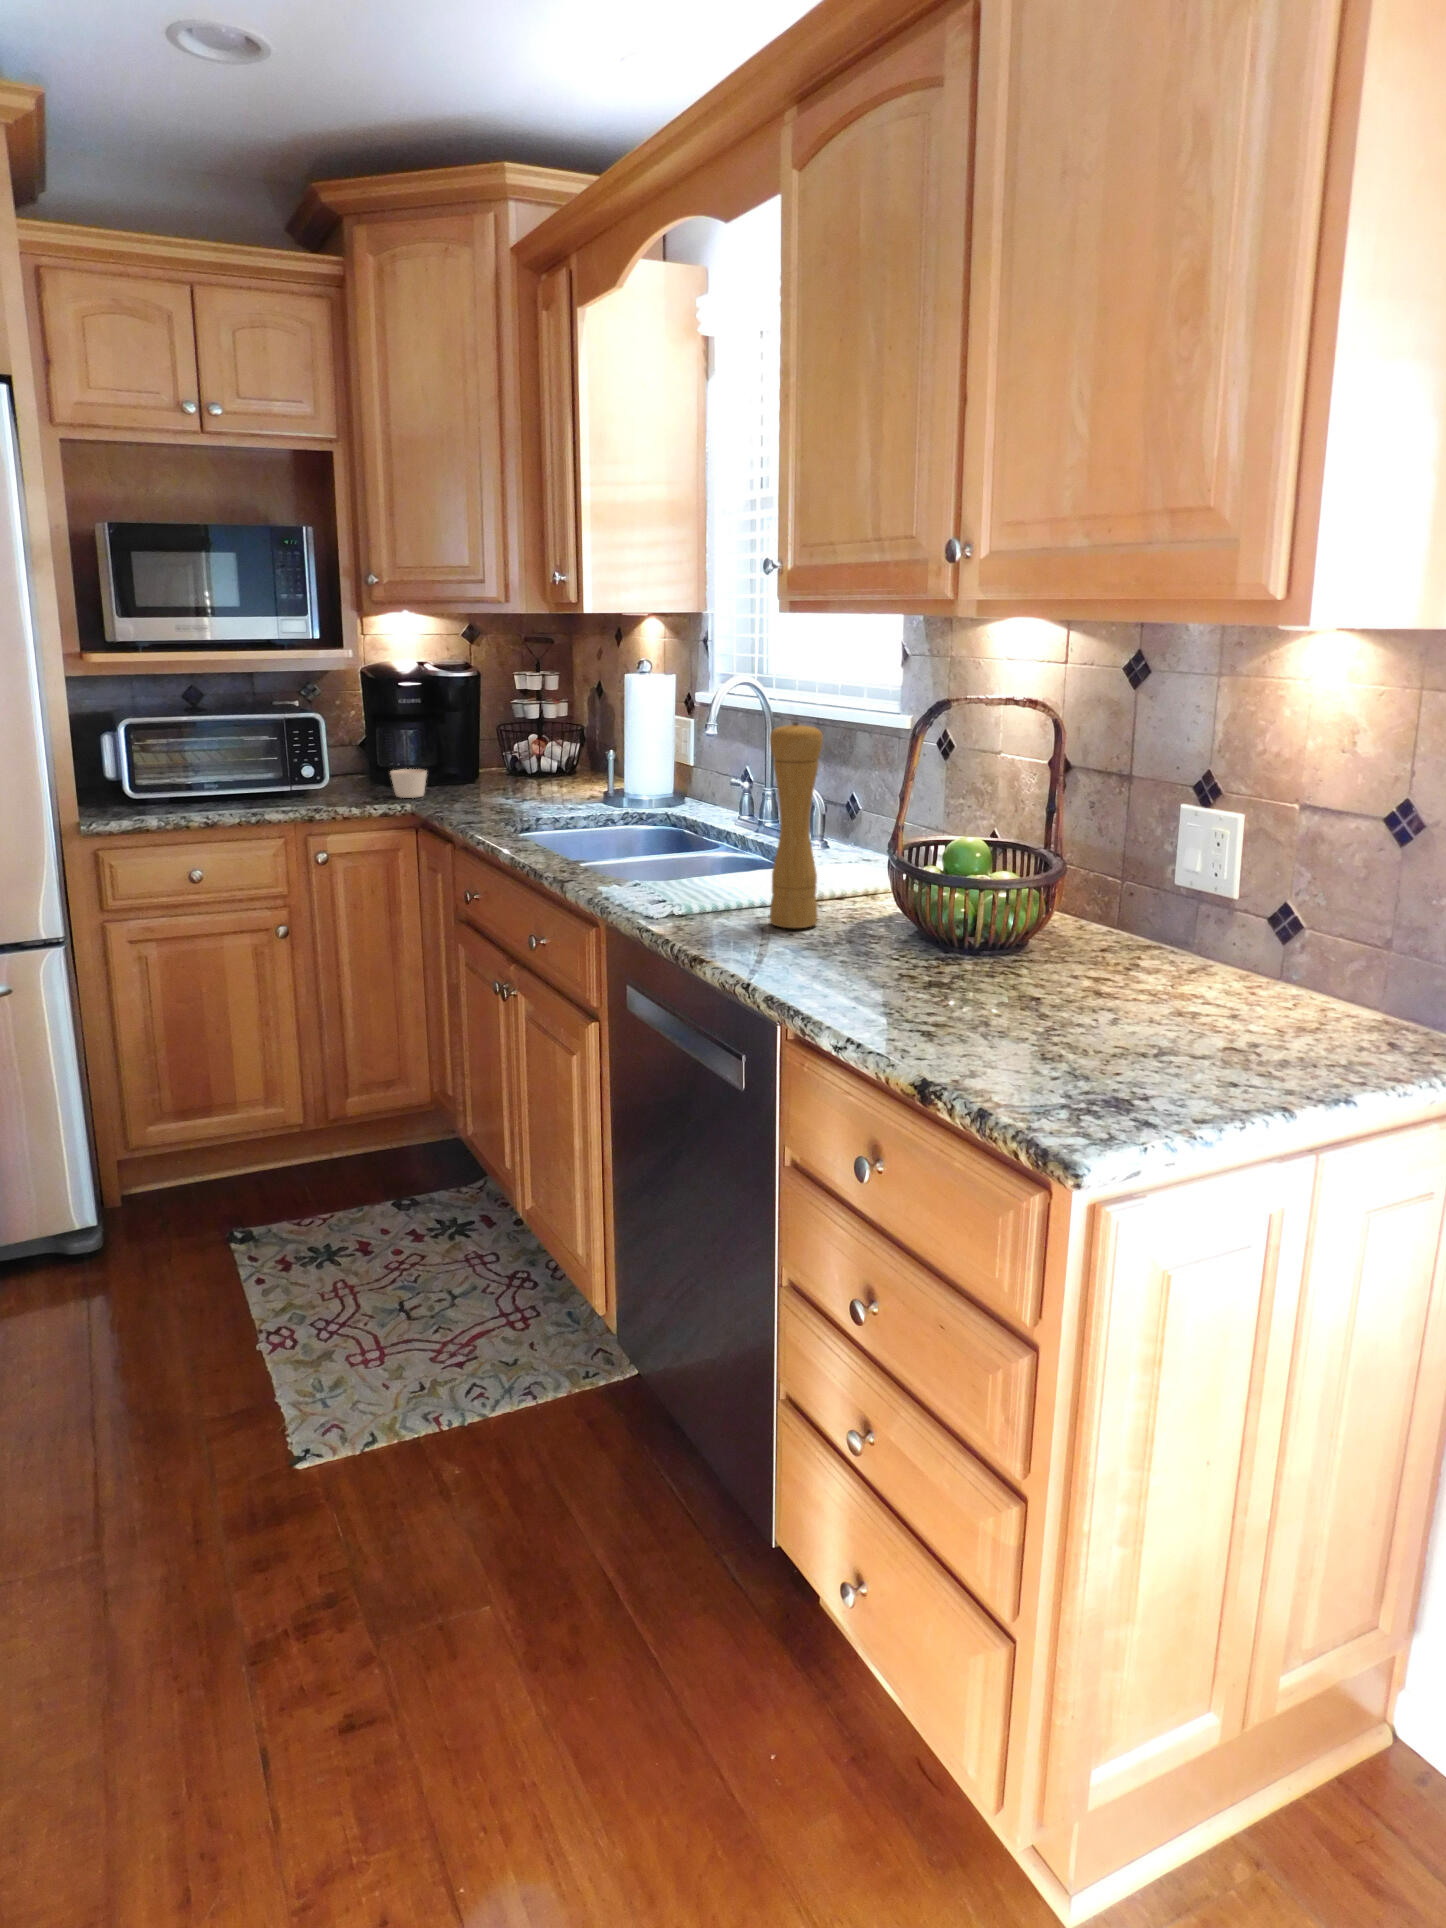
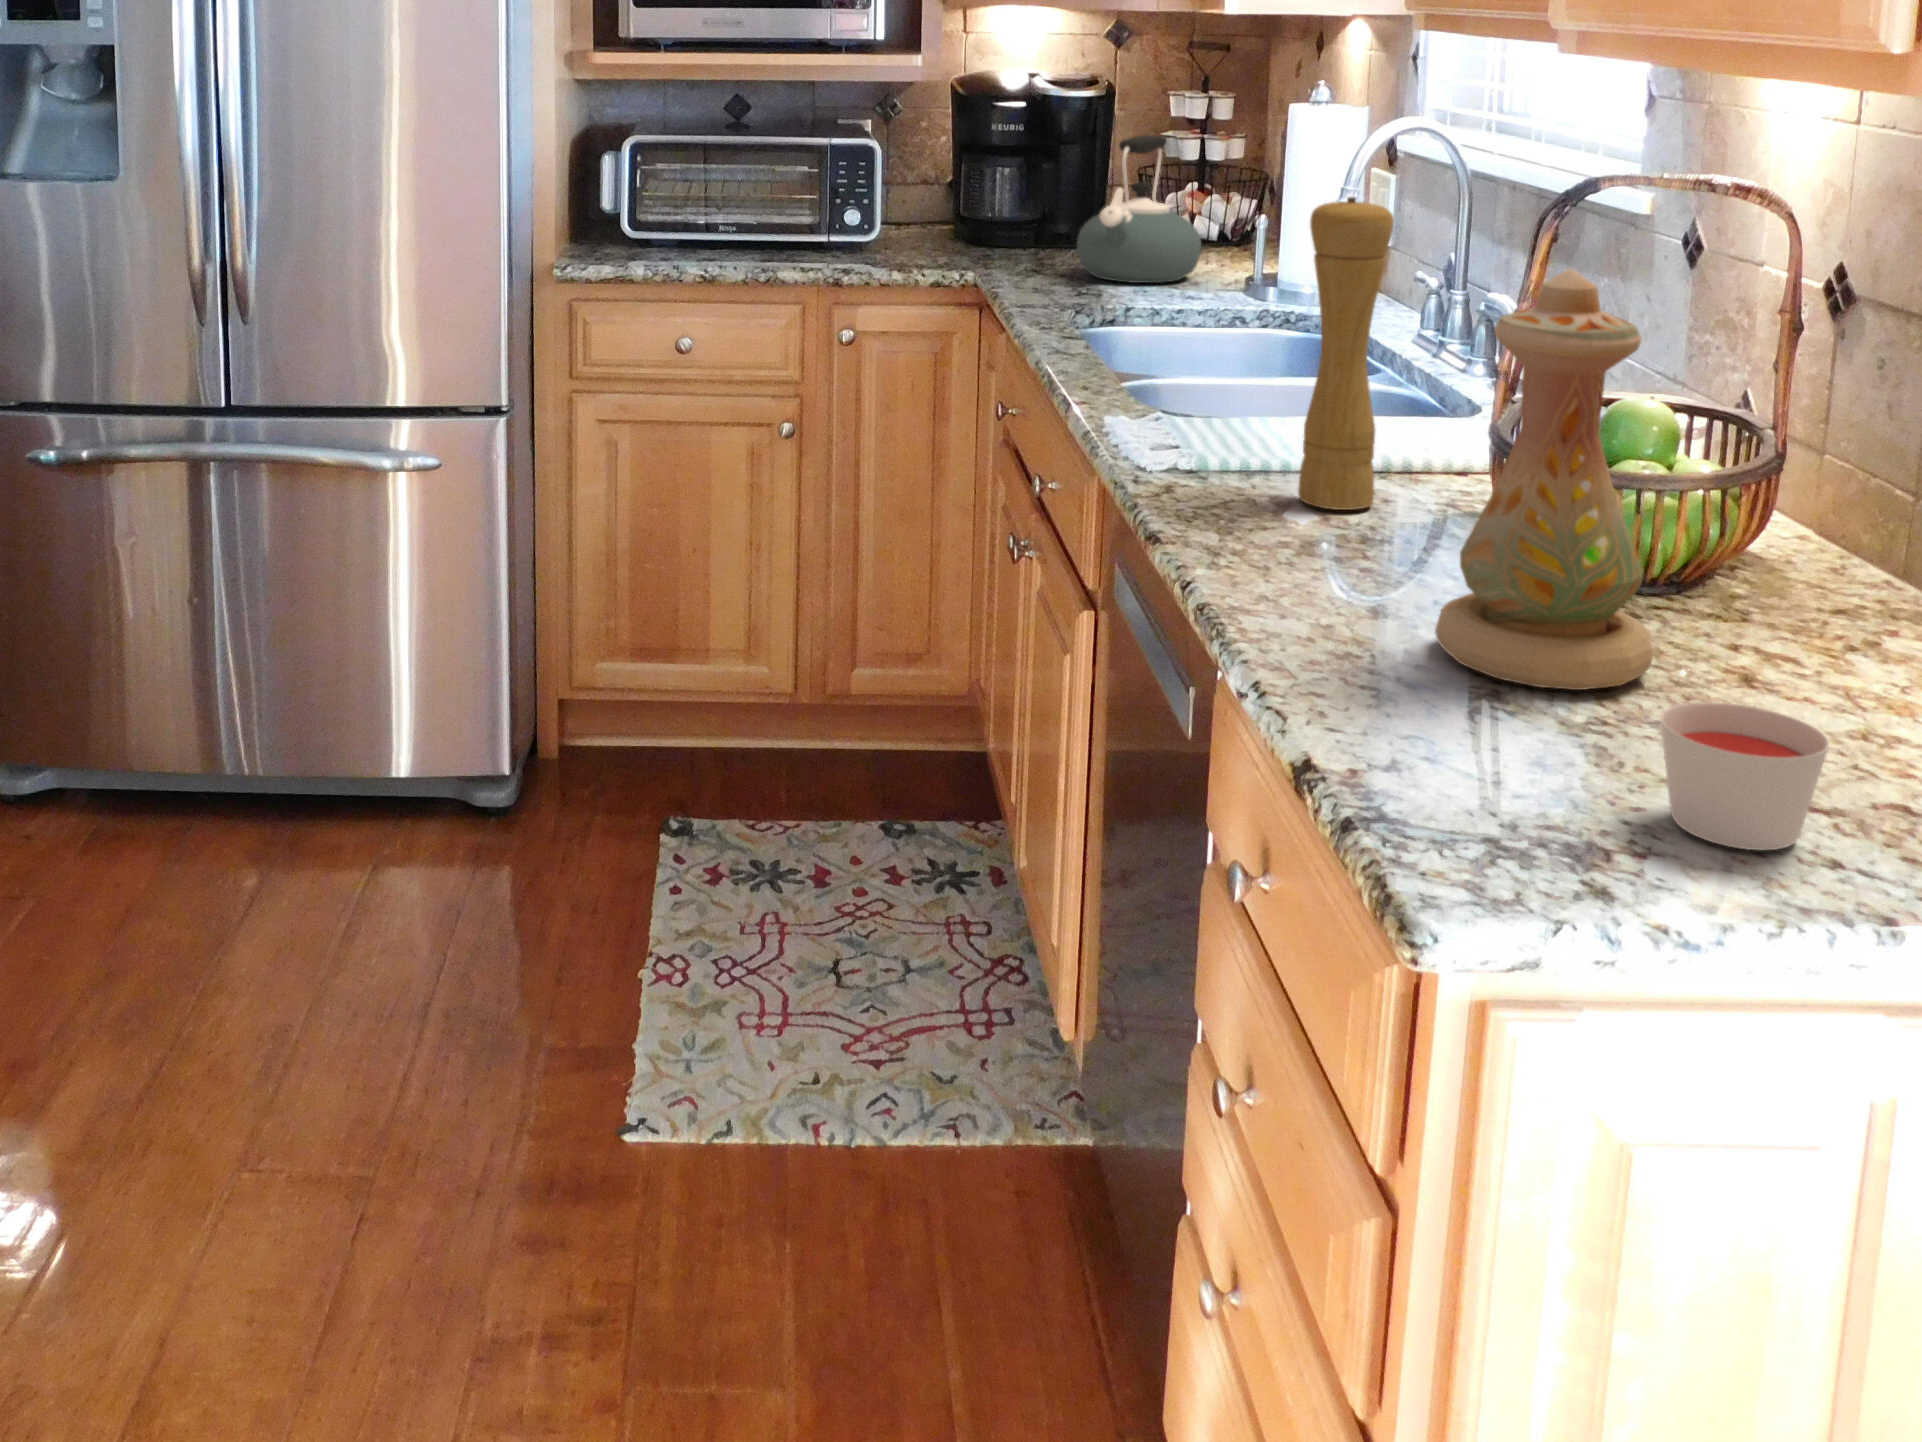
kettle: none [484,701,568,802] -> present [1077,135,1201,283]
vase: none [934,751,1064,1014] -> present [1435,268,1653,690]
candle: present [390,769,427,798] -> present [1660,702,1829,850]

